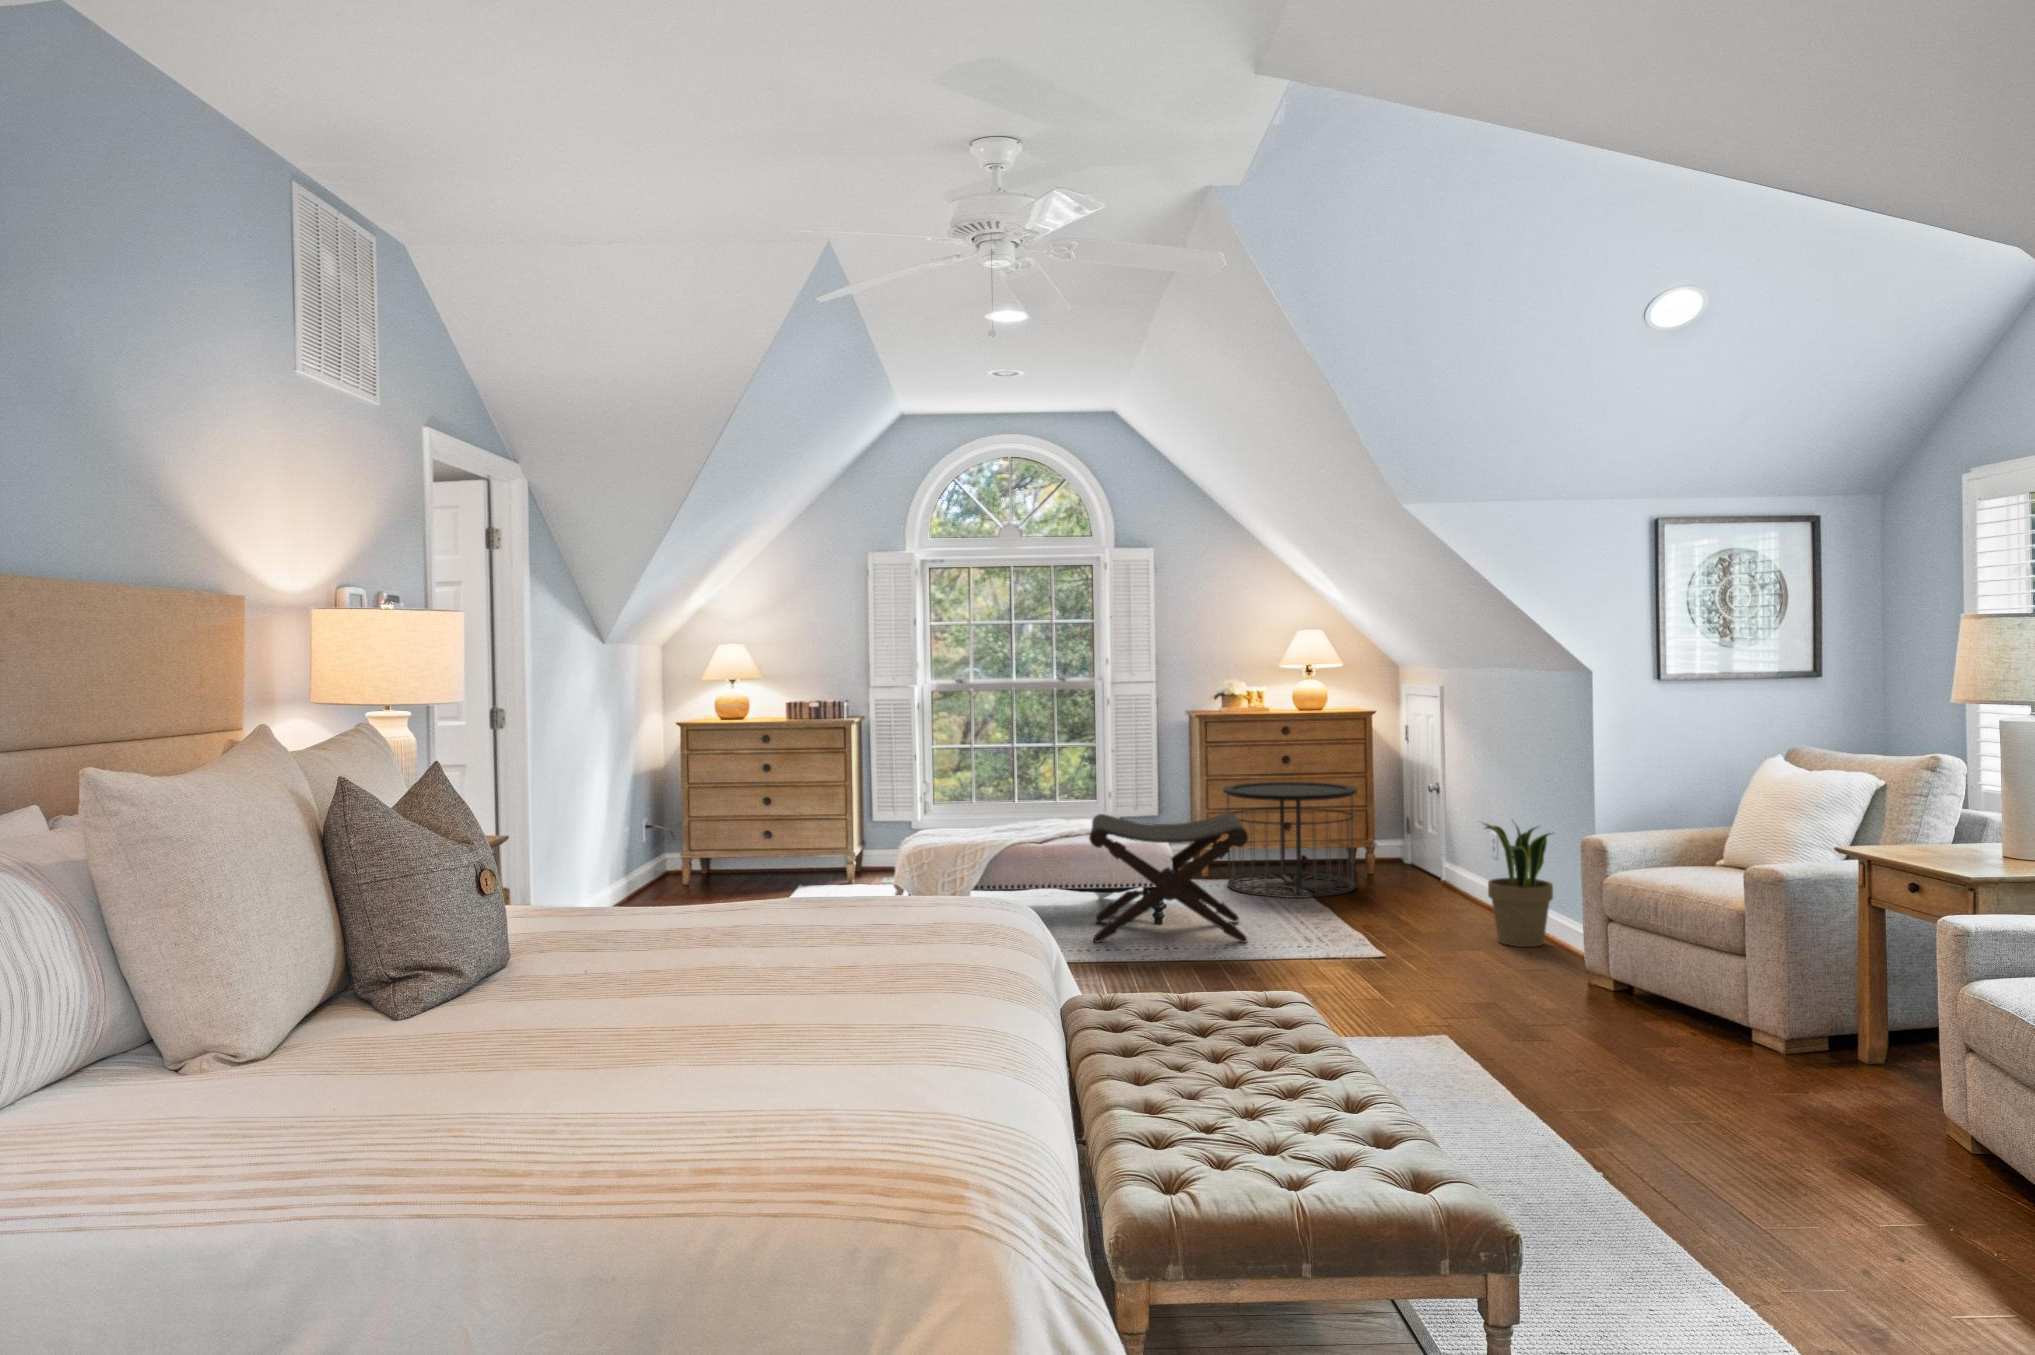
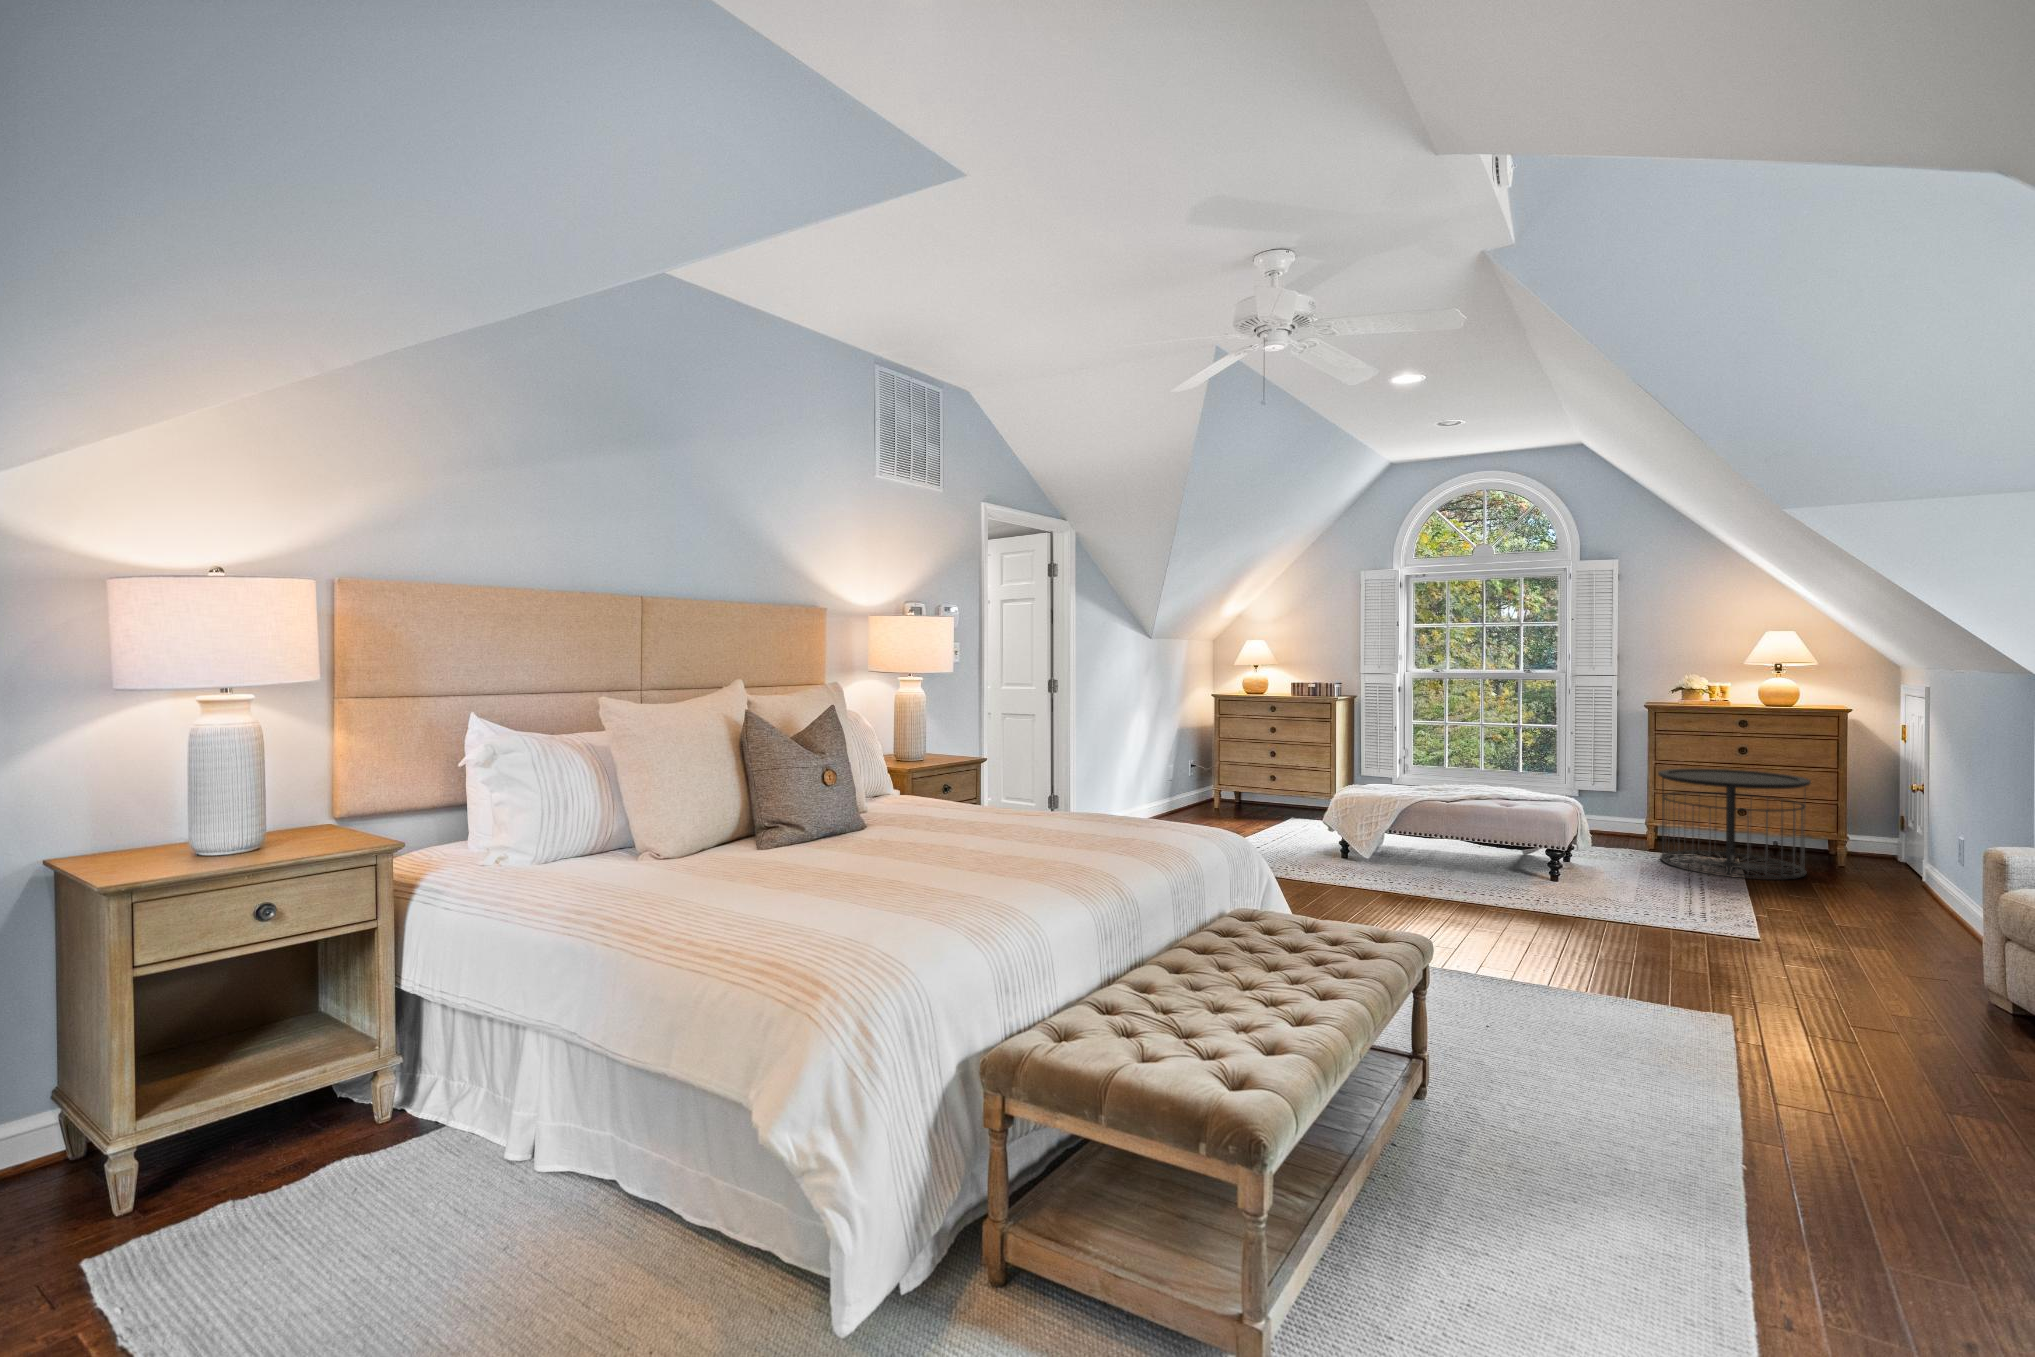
footstool: present [1089,813,1248,943] -> none [1471,782,1637,906]
potted plant: present [1485,824,1553,947] -> none [1899,823,2000,960]

